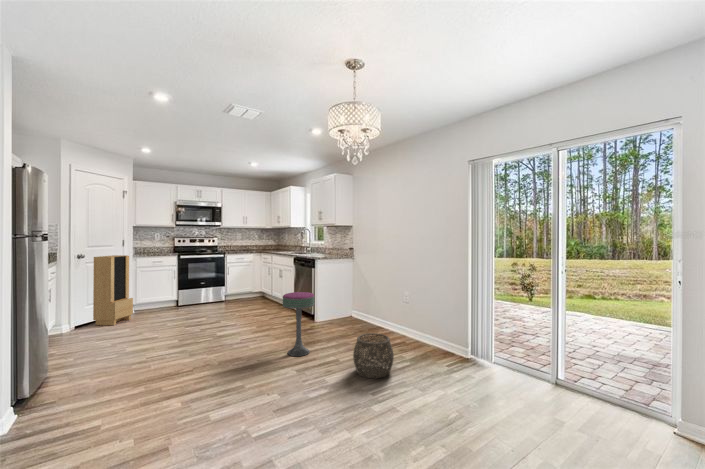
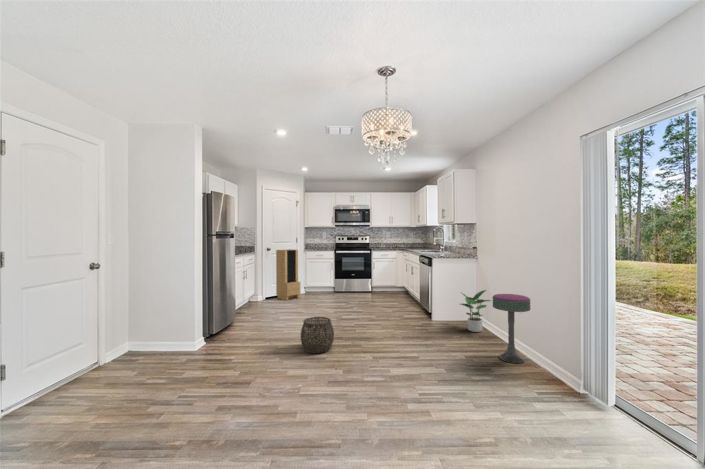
potted plant: none [346,287,377,327] -> present [460,290,490,332]
bar stool: present [283,292,315,356] -> present [492,294,531,363]
woven basket: present [353,333,394,378] -> present [301,317,334,353]

